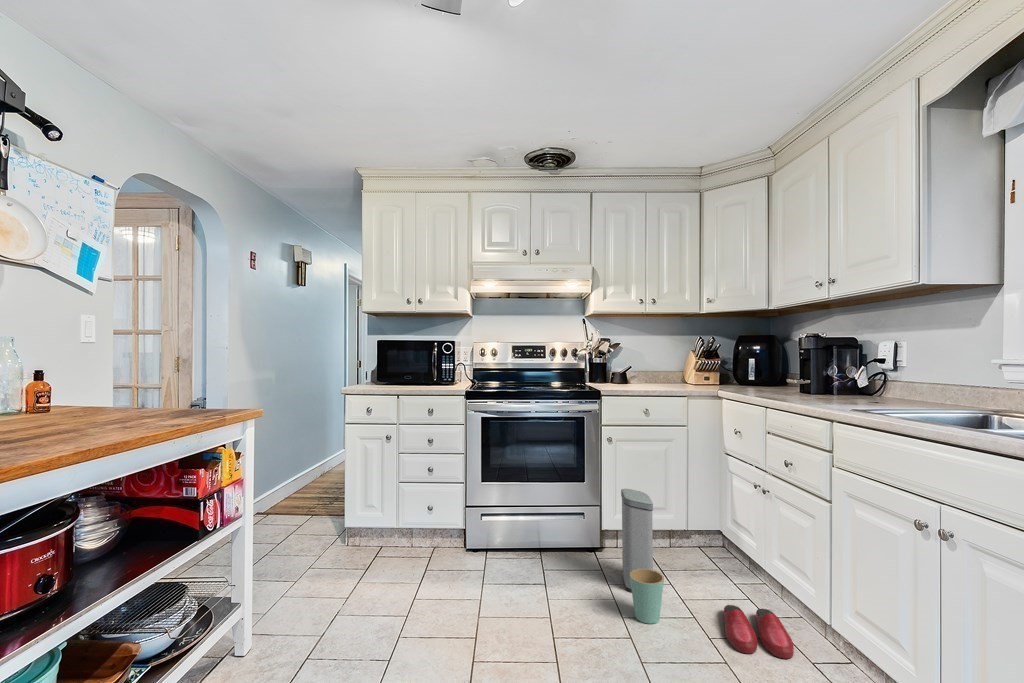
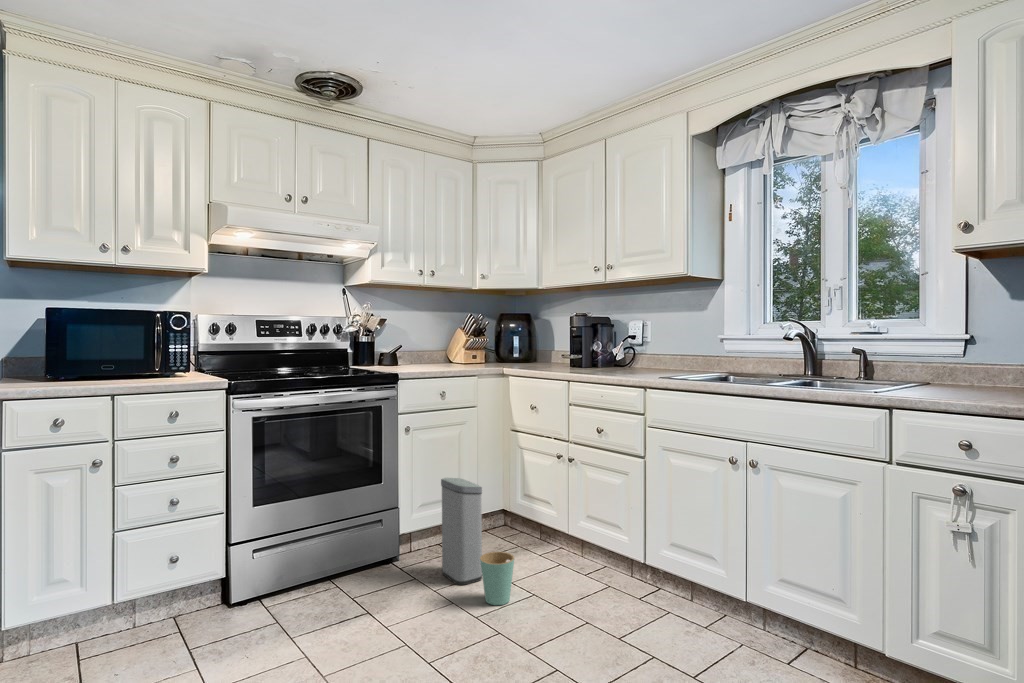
slippers: present [724,605,794,659] -> none [553,561,621,599]

